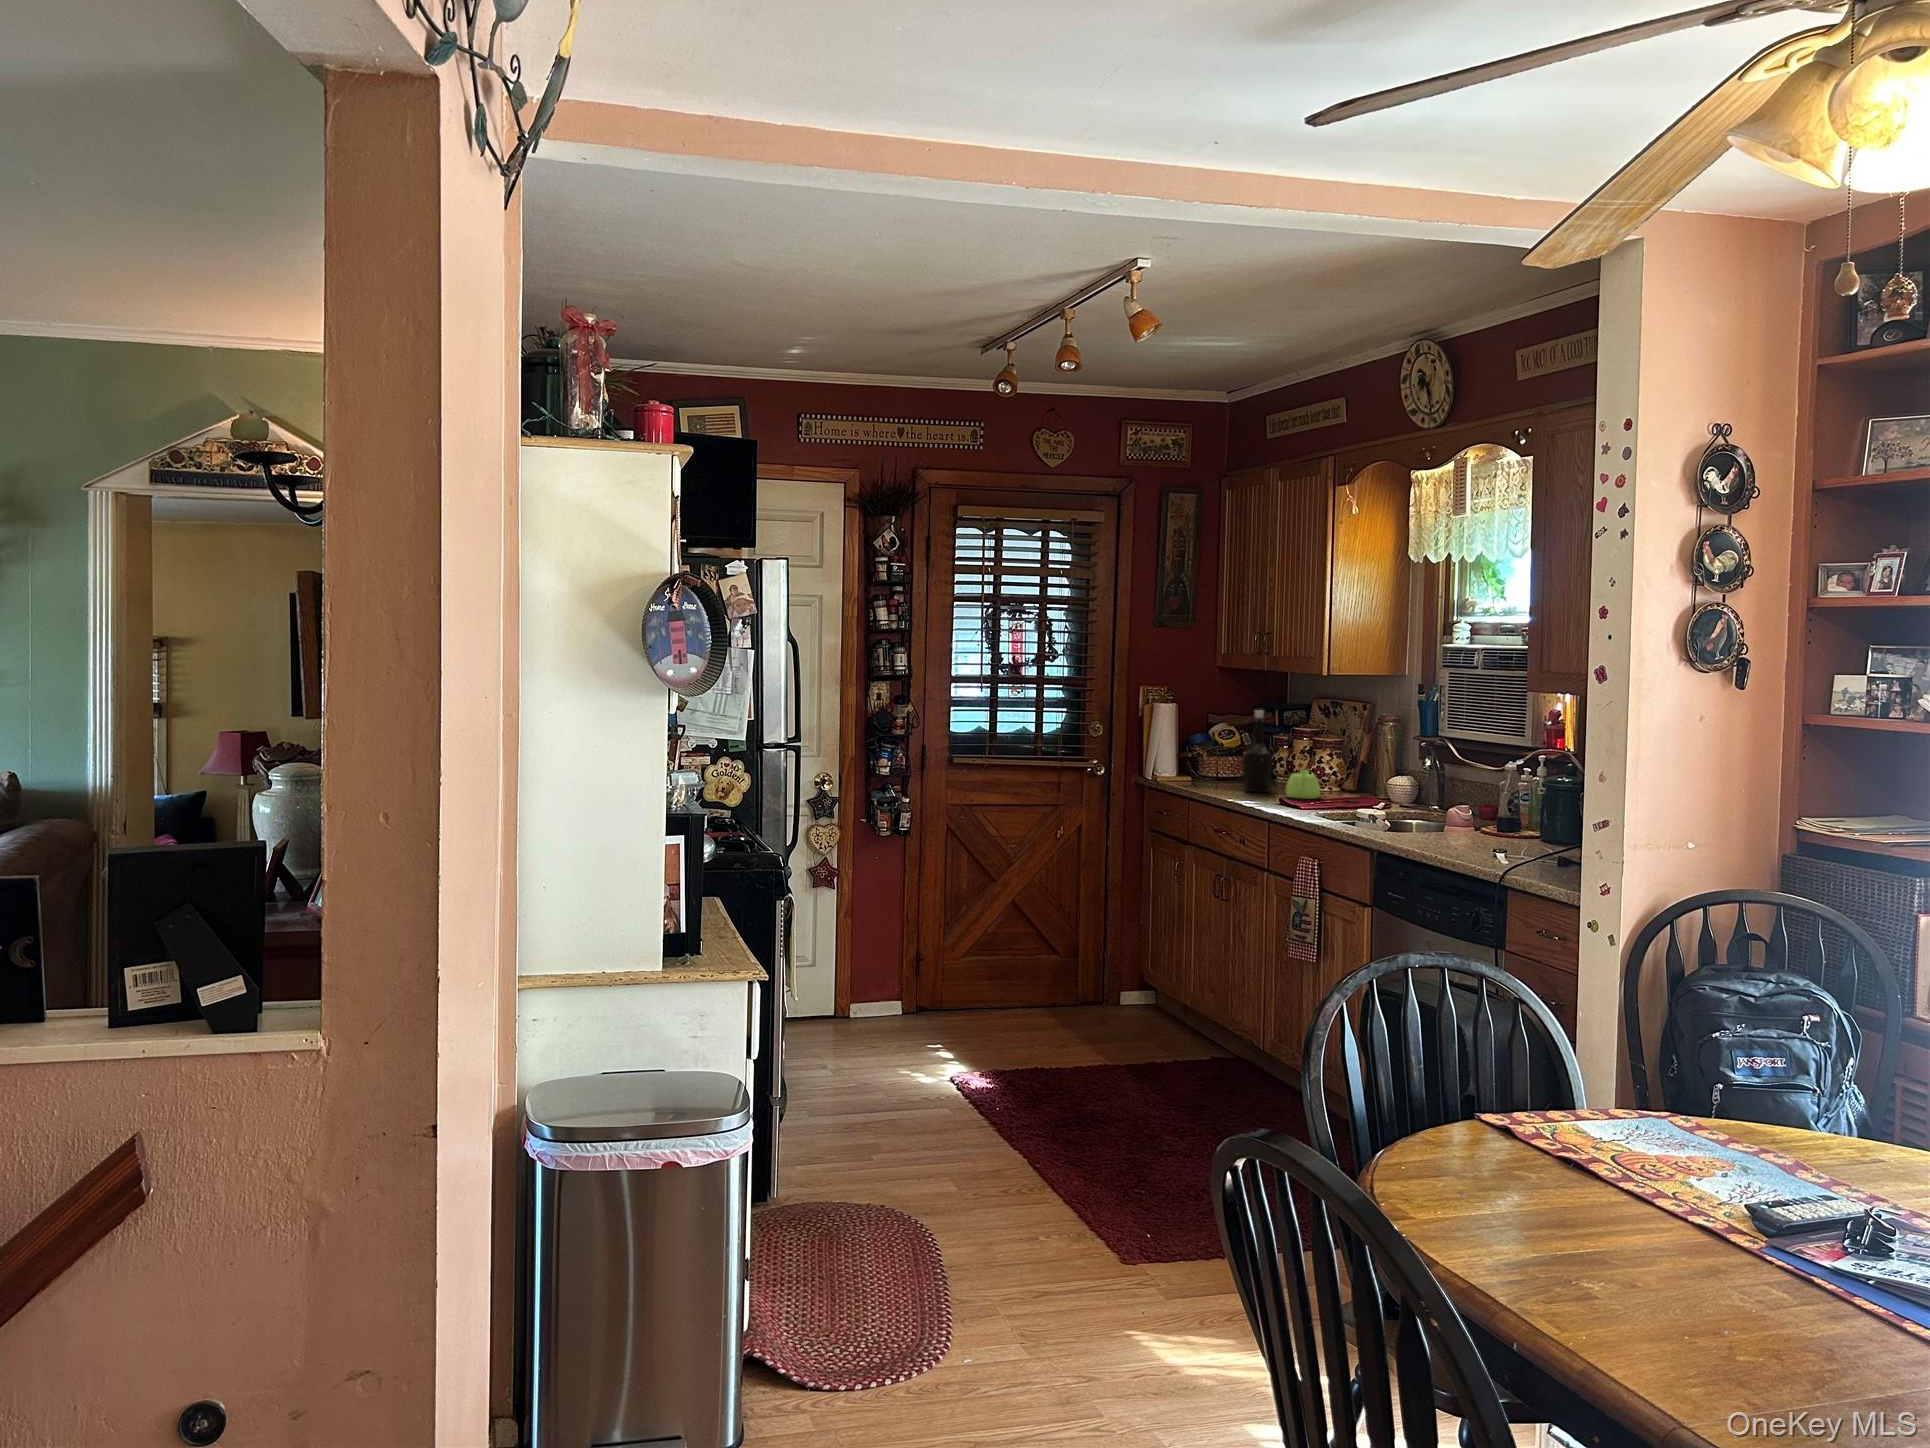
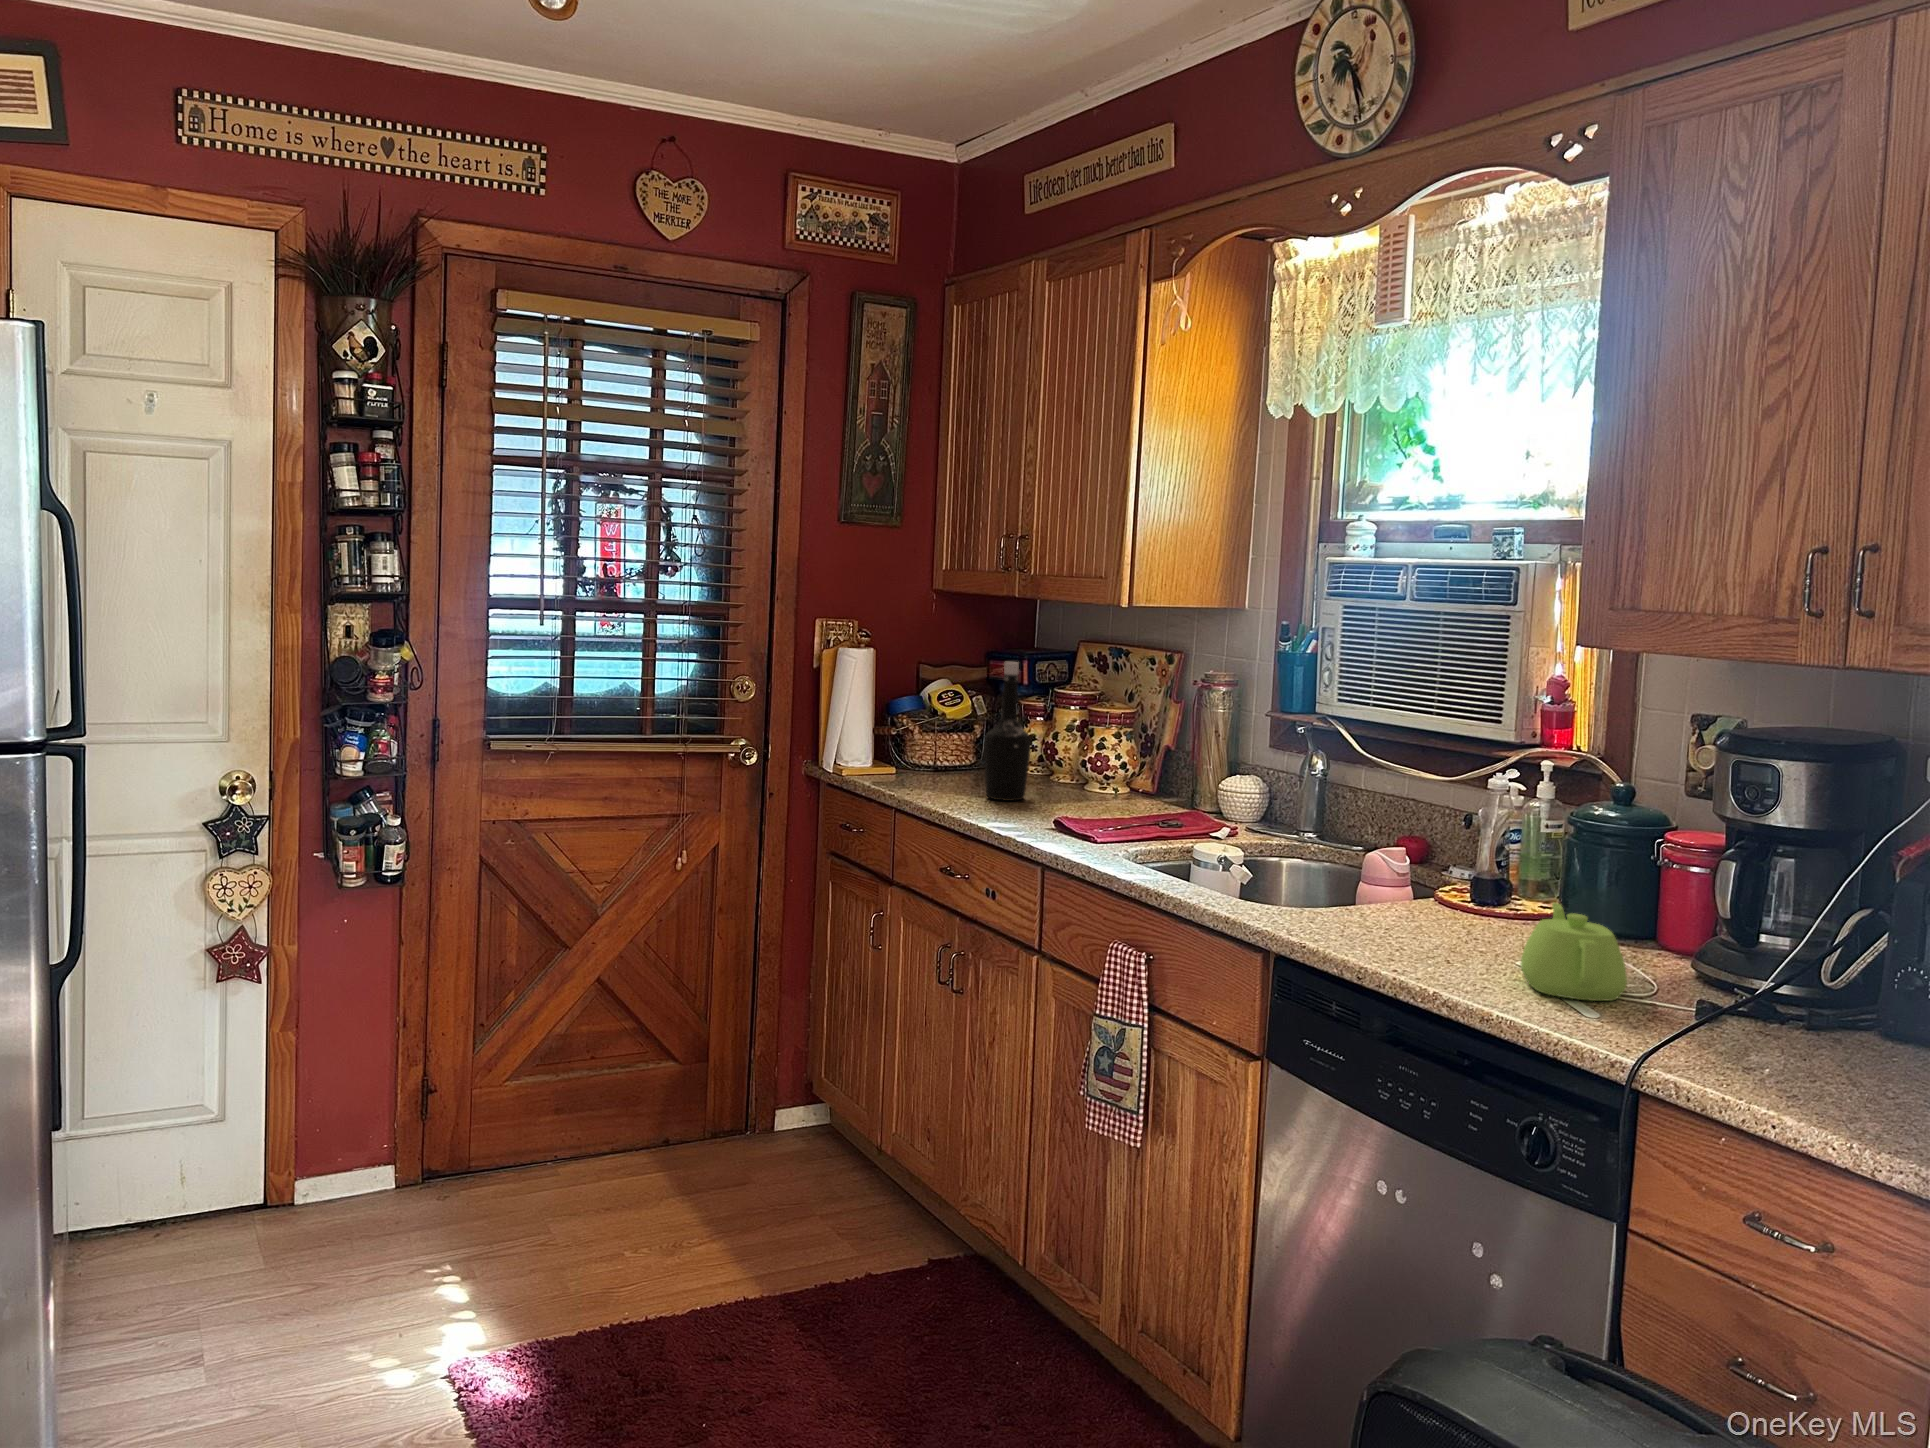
teapot: present [1285,770,1320,799] -> present [1521,902,1627,1001]

